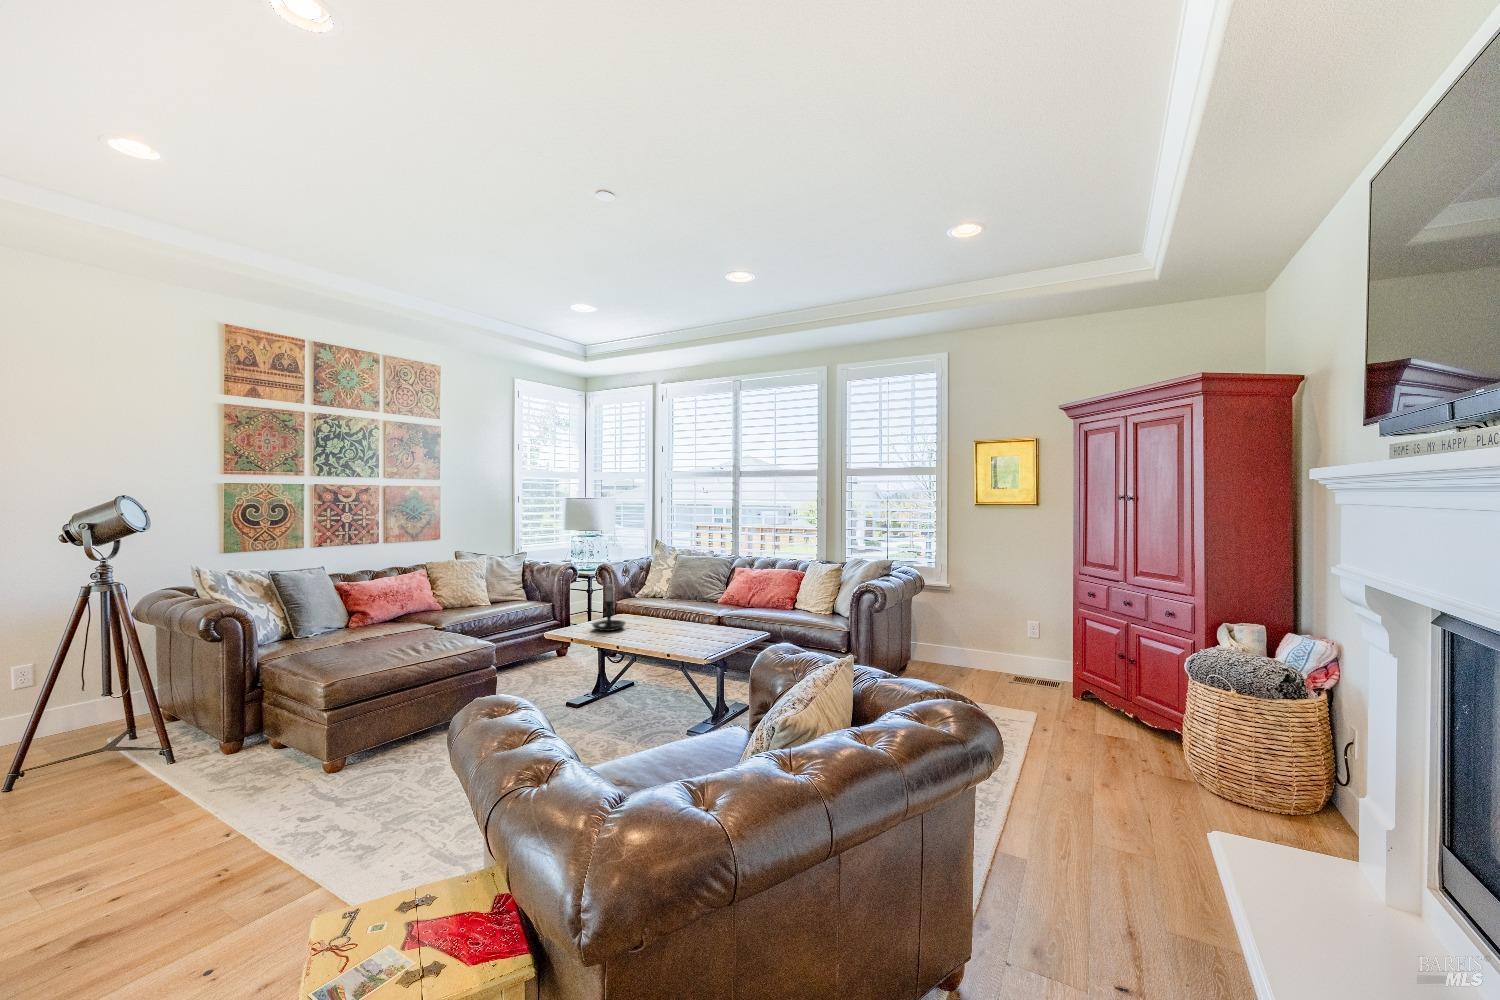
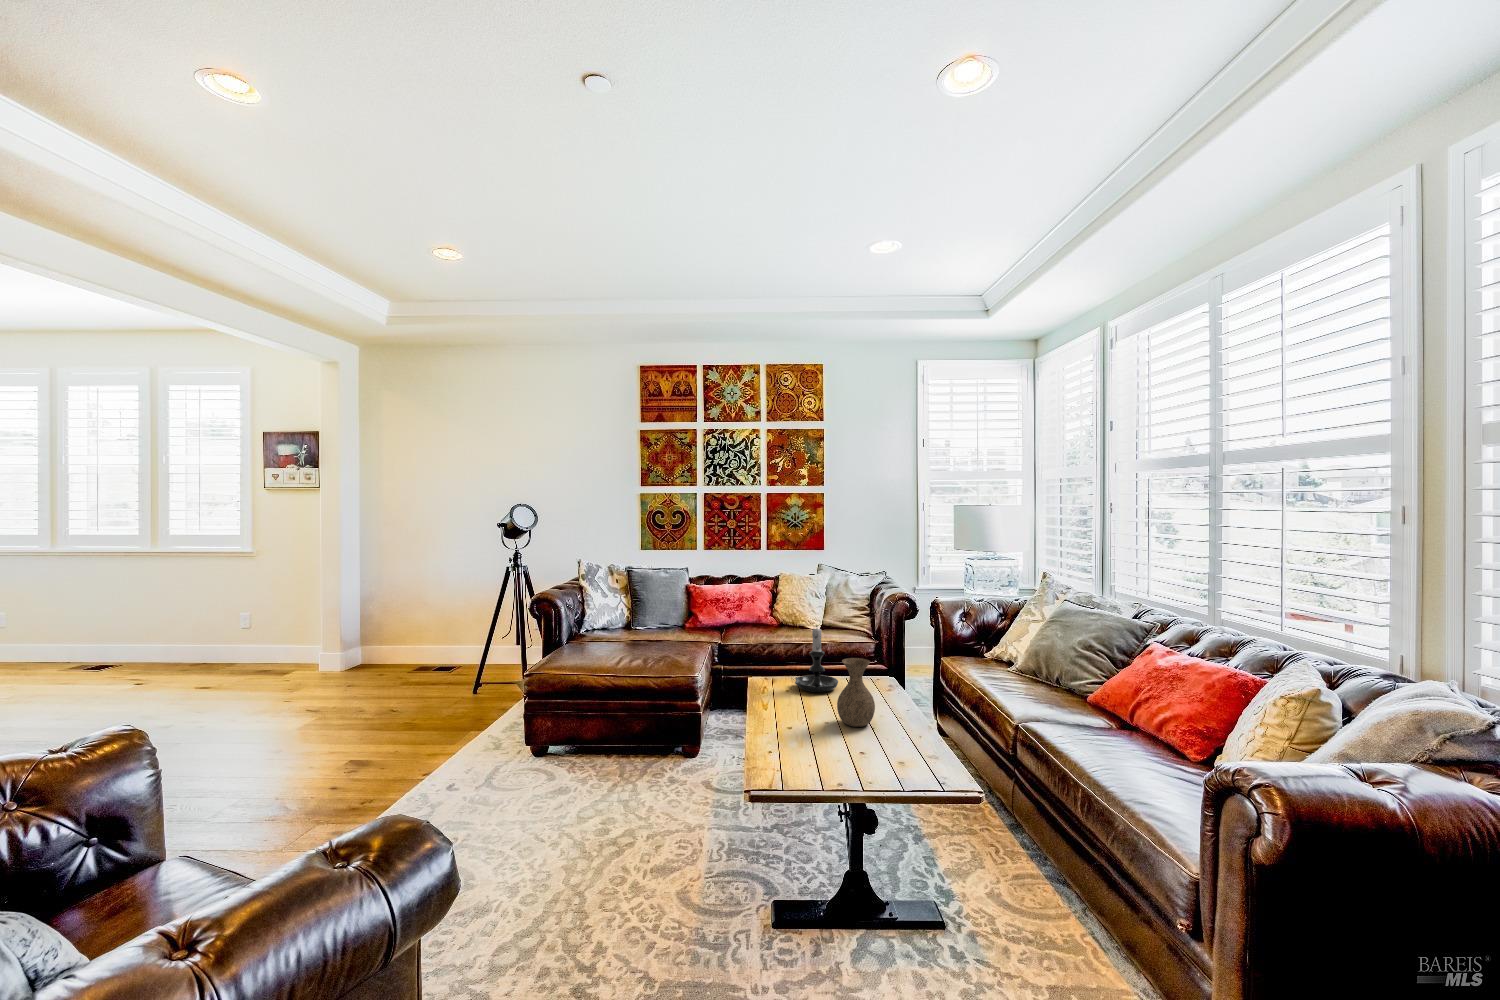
vase: none [671,591,696,635] -> present [837,658,875,727]

